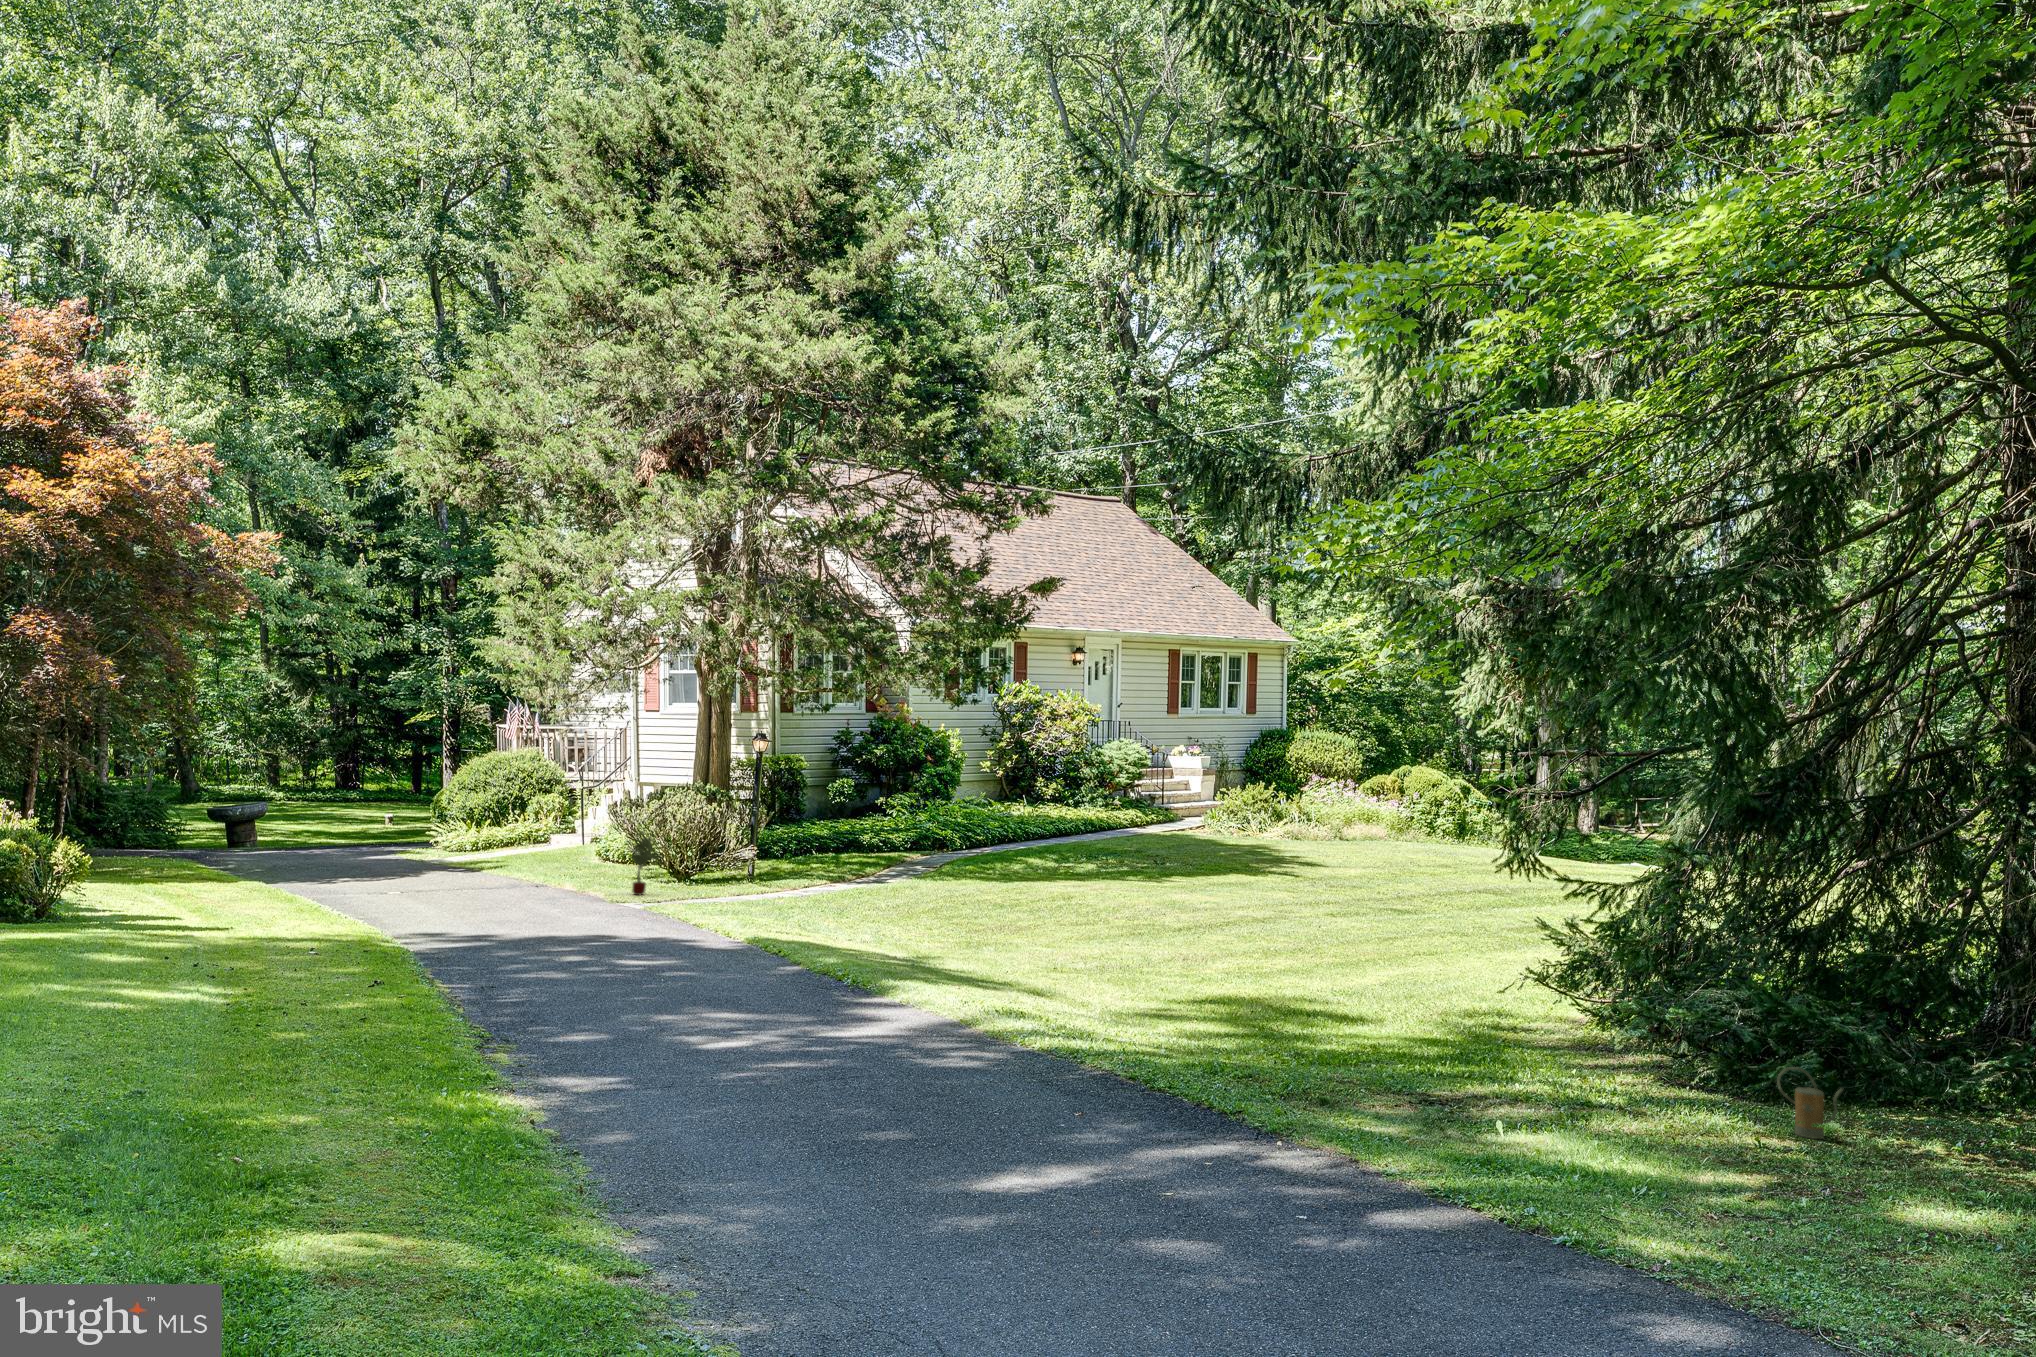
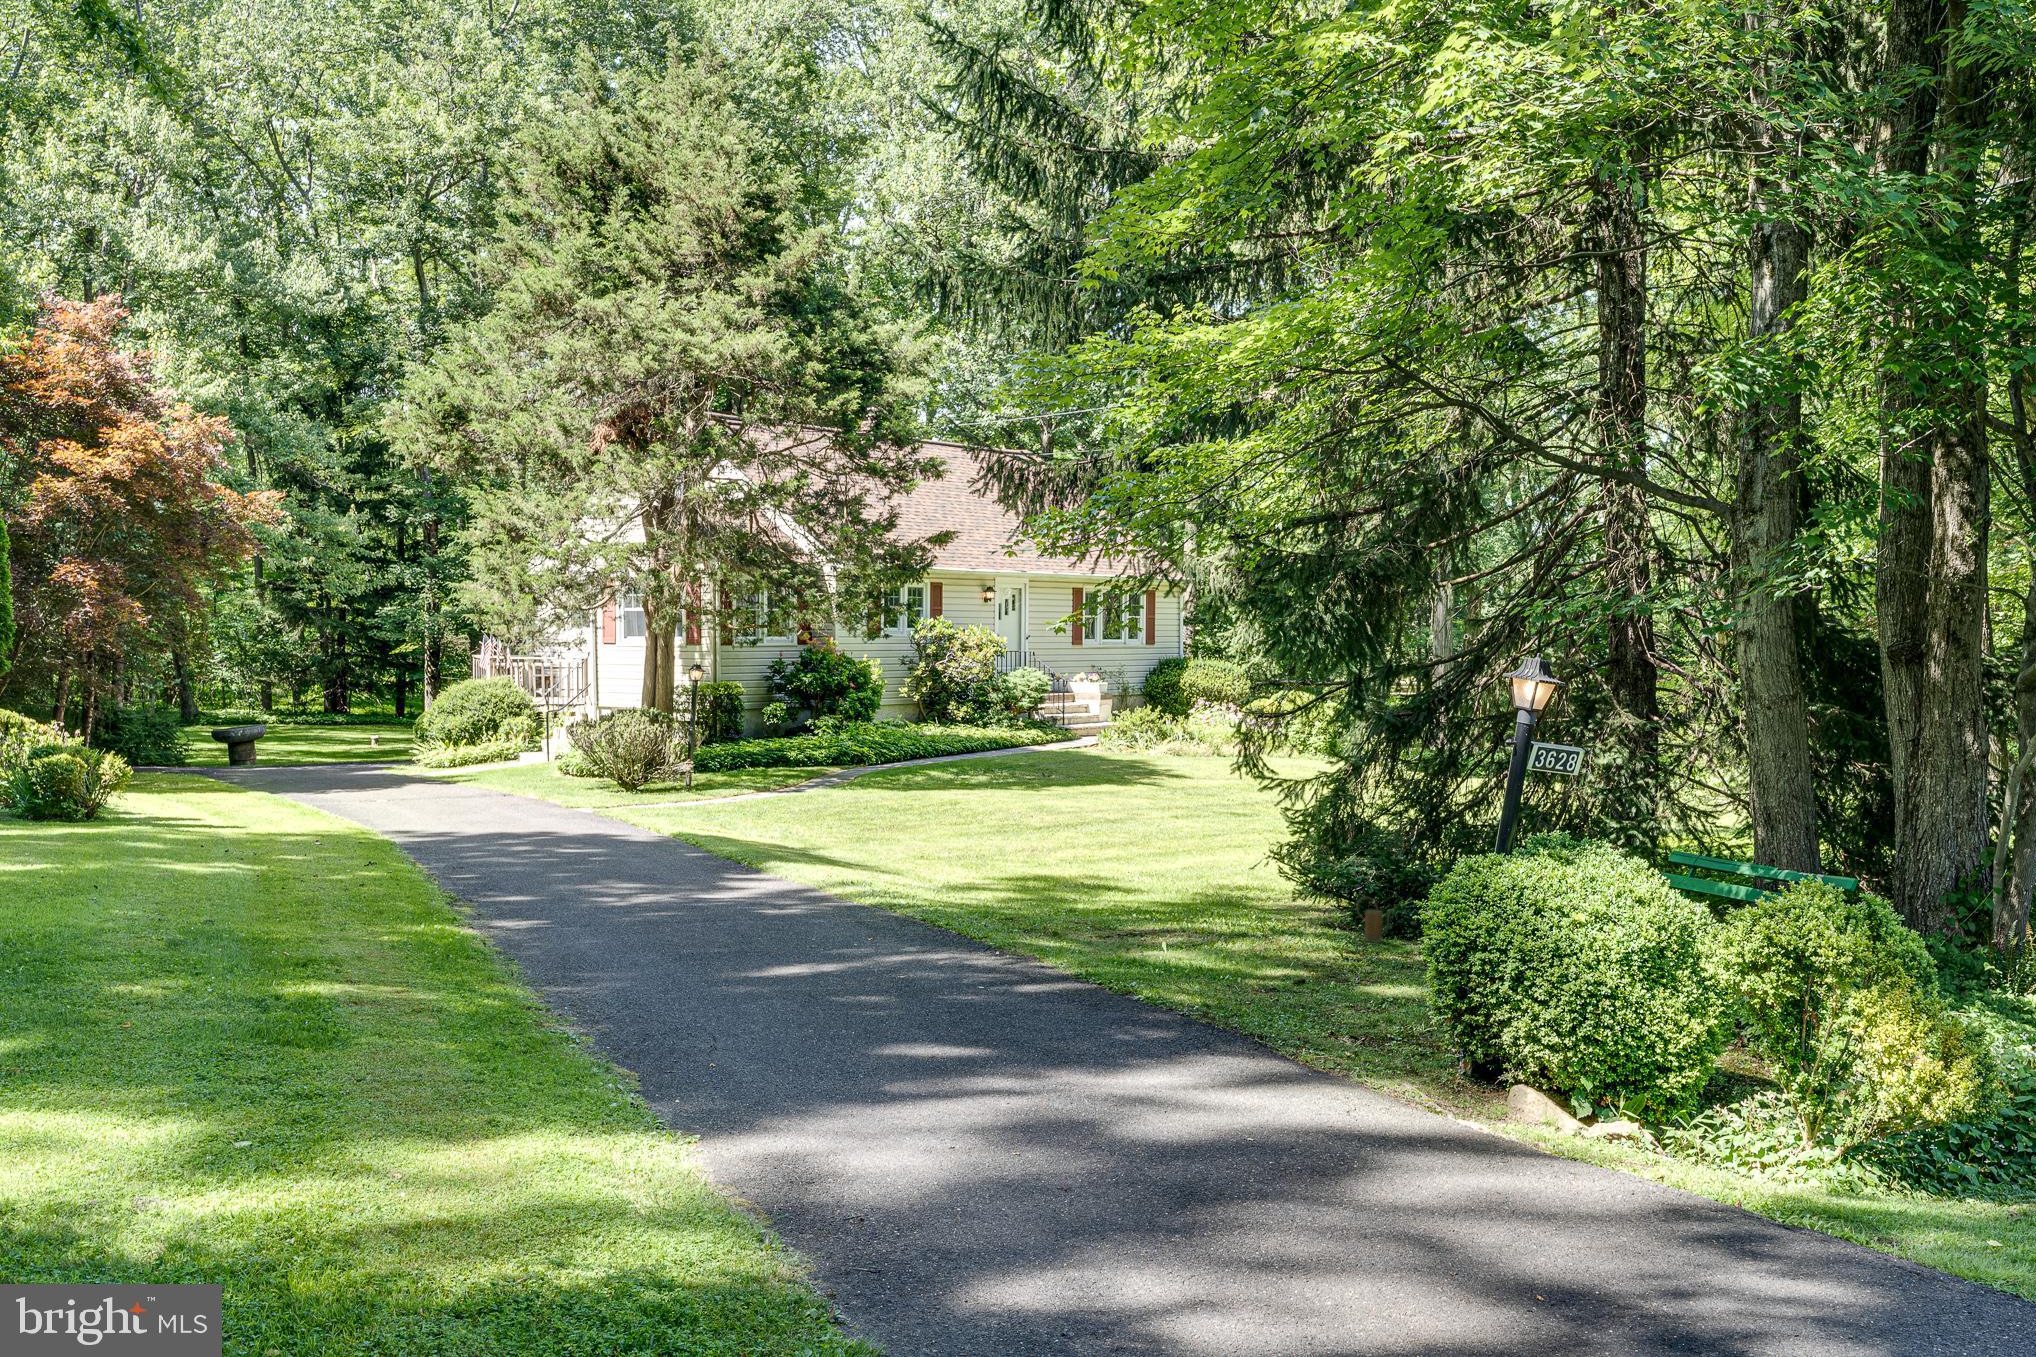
potted tree: present [631,830,664,895] -> none [588,744,619,799]

